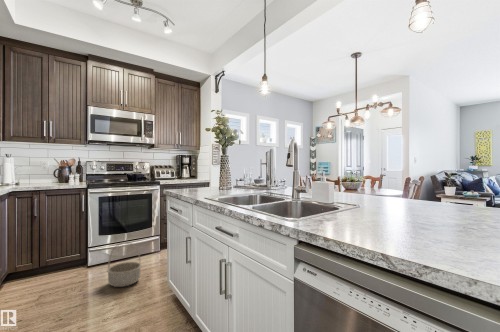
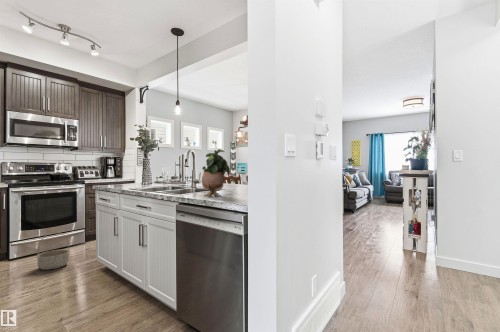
potted plant: none [341,131,409,235] -> present [202,149,230,197]

